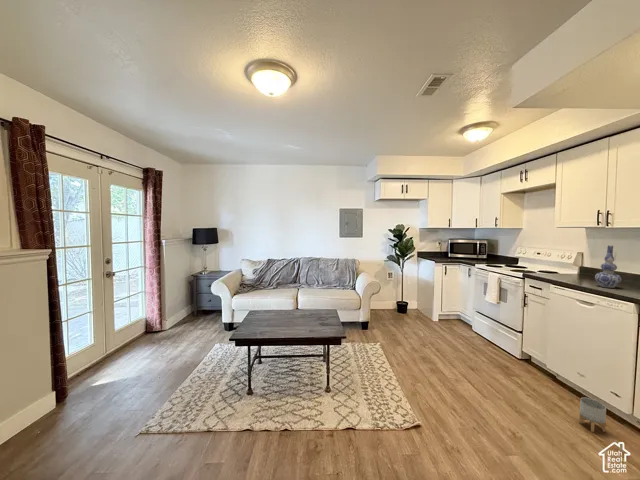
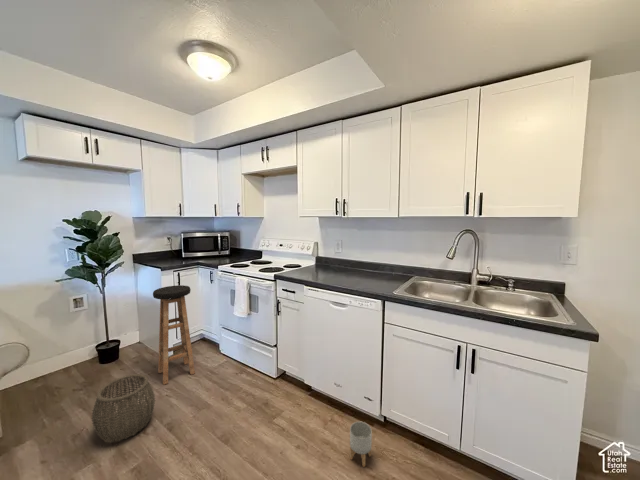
vase: present [595,245,621,288] -> none [341,237,360,282]
bar stool: none [430,273,454,335] -> present [153,285,195,385]
woven basket: none [401,315,430,346] -> present [92,374,155,442]

